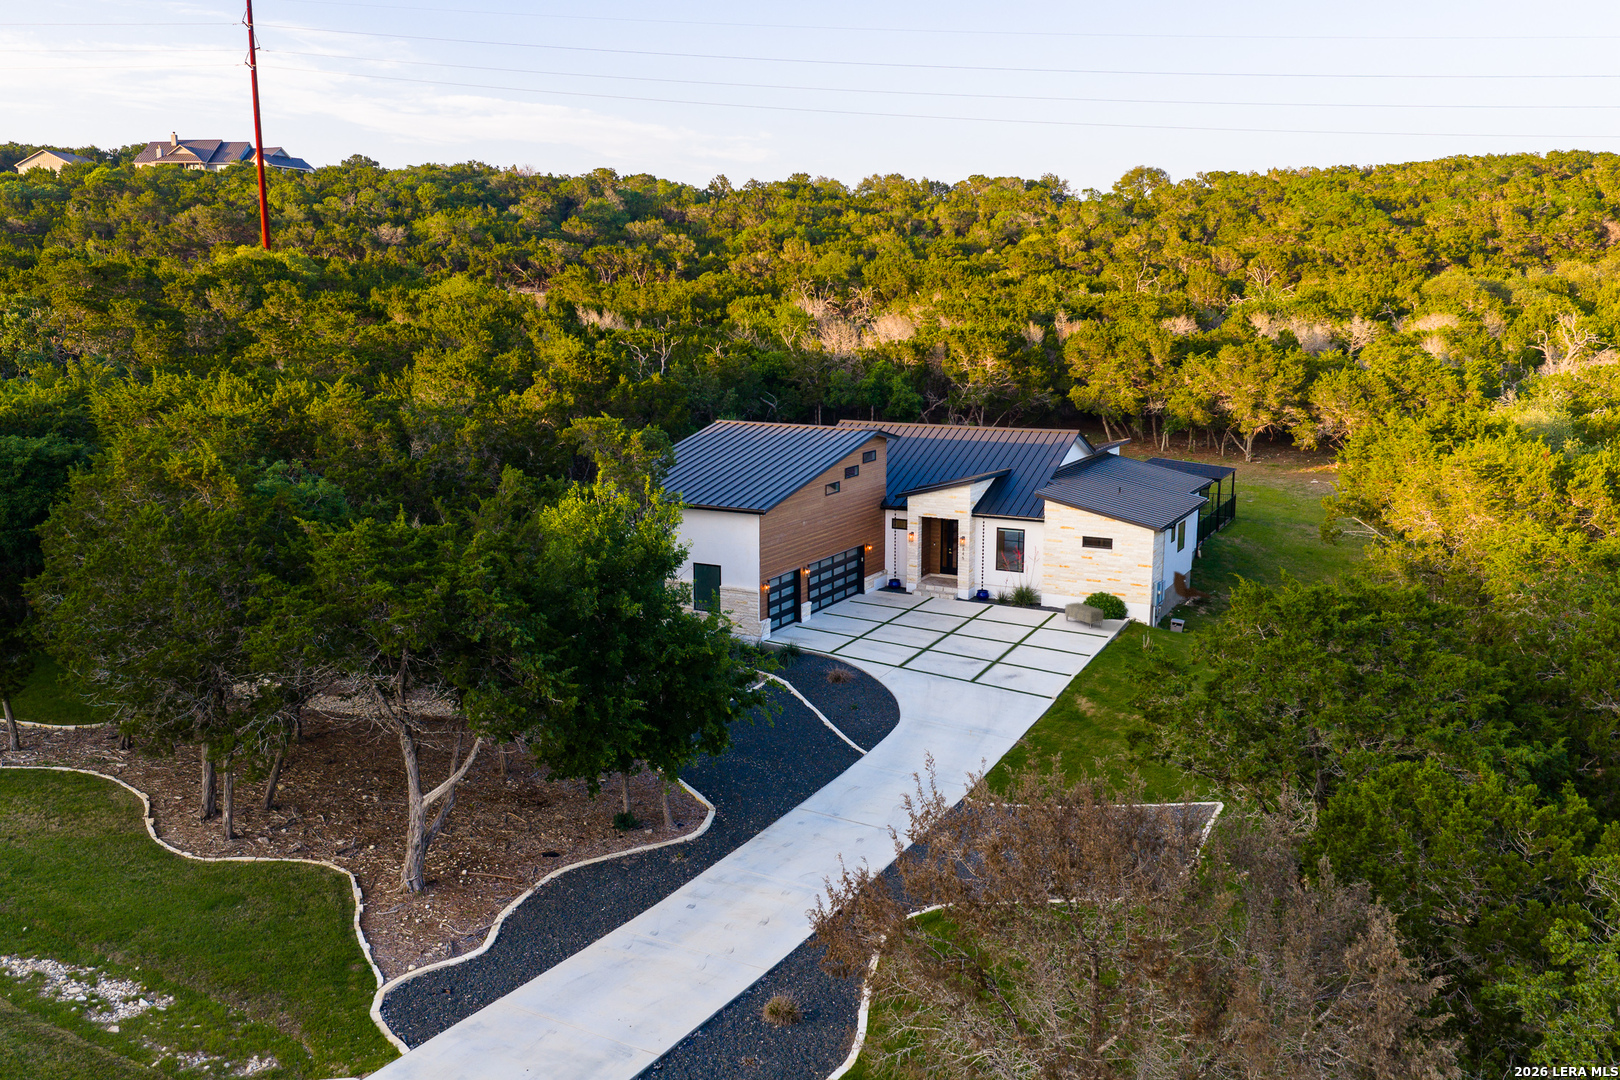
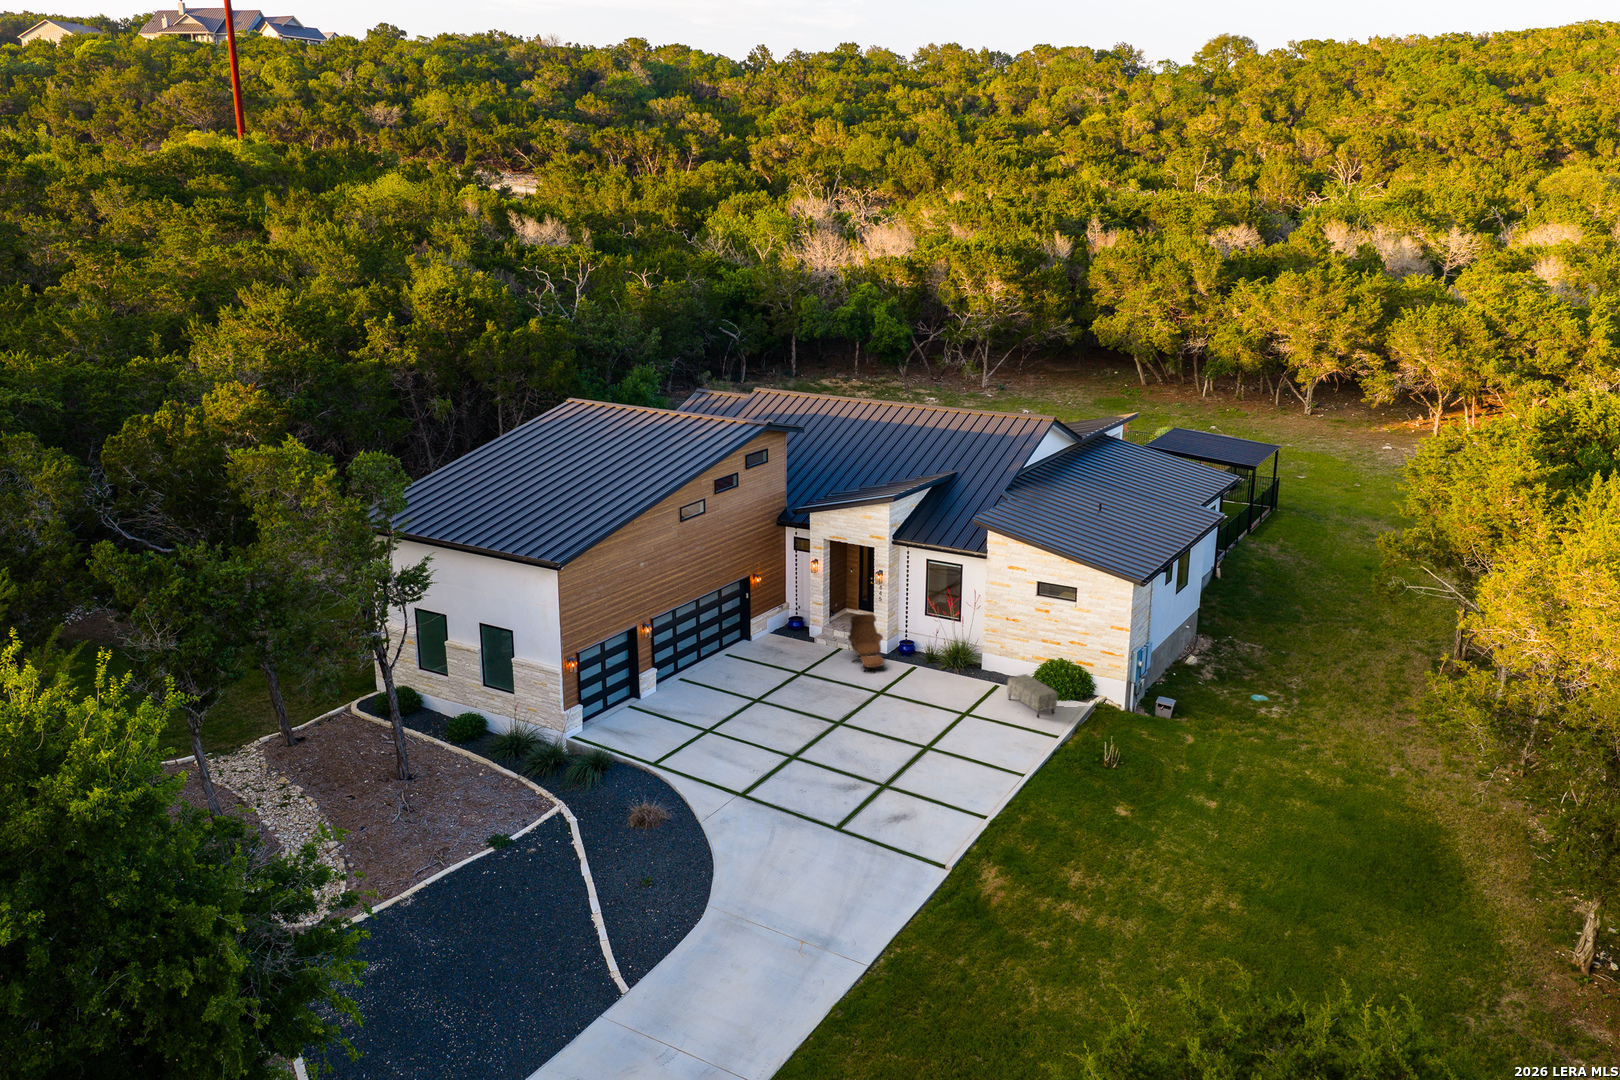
lounge chair: present [1173,571,1211,603] -> present [848,614,884,670]

